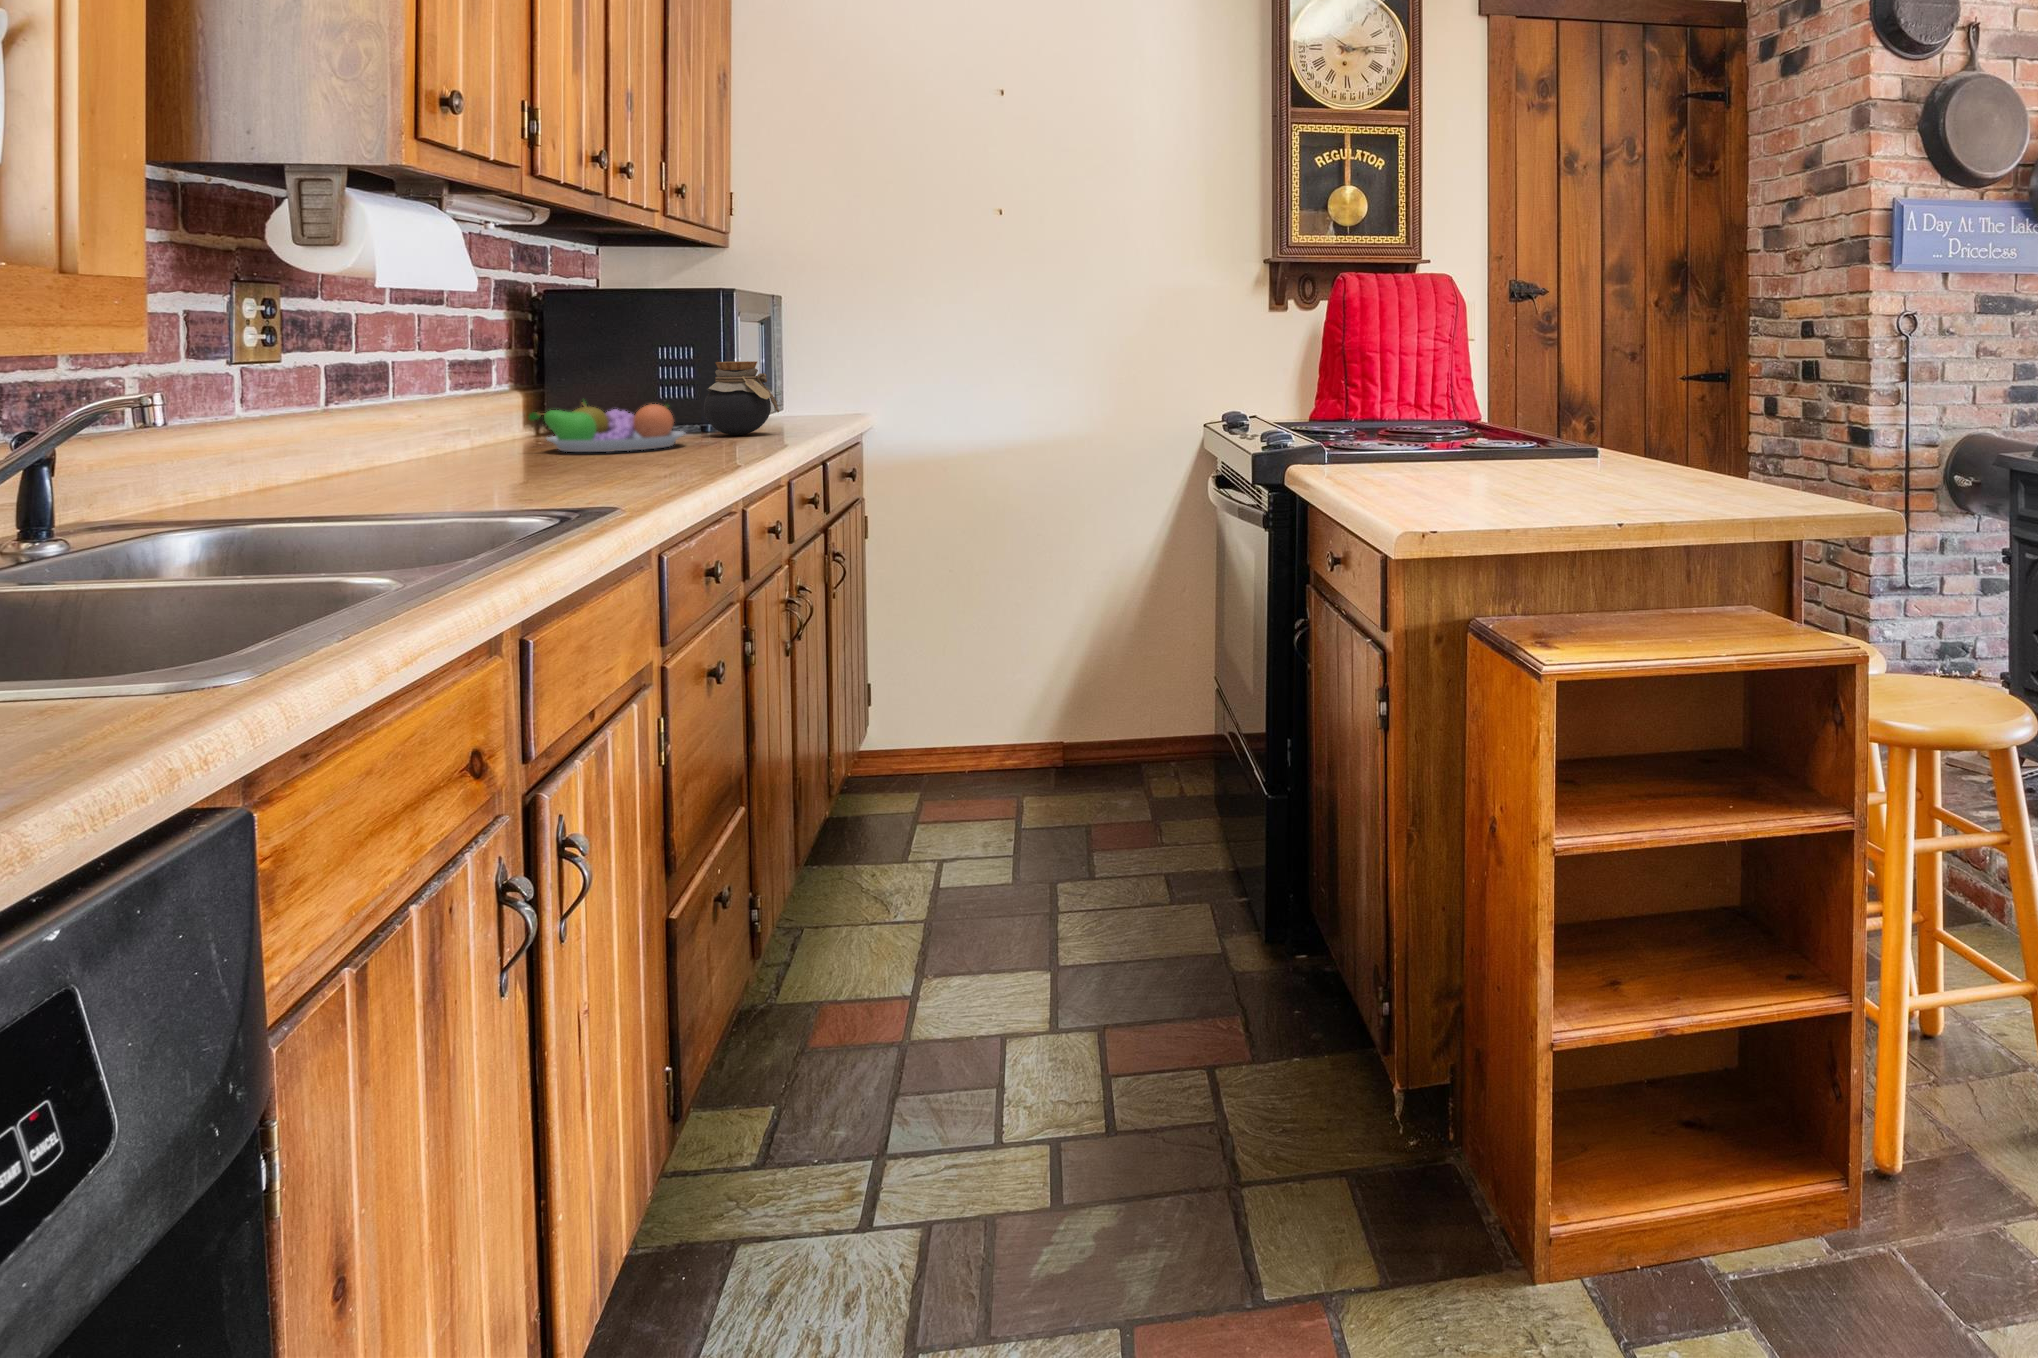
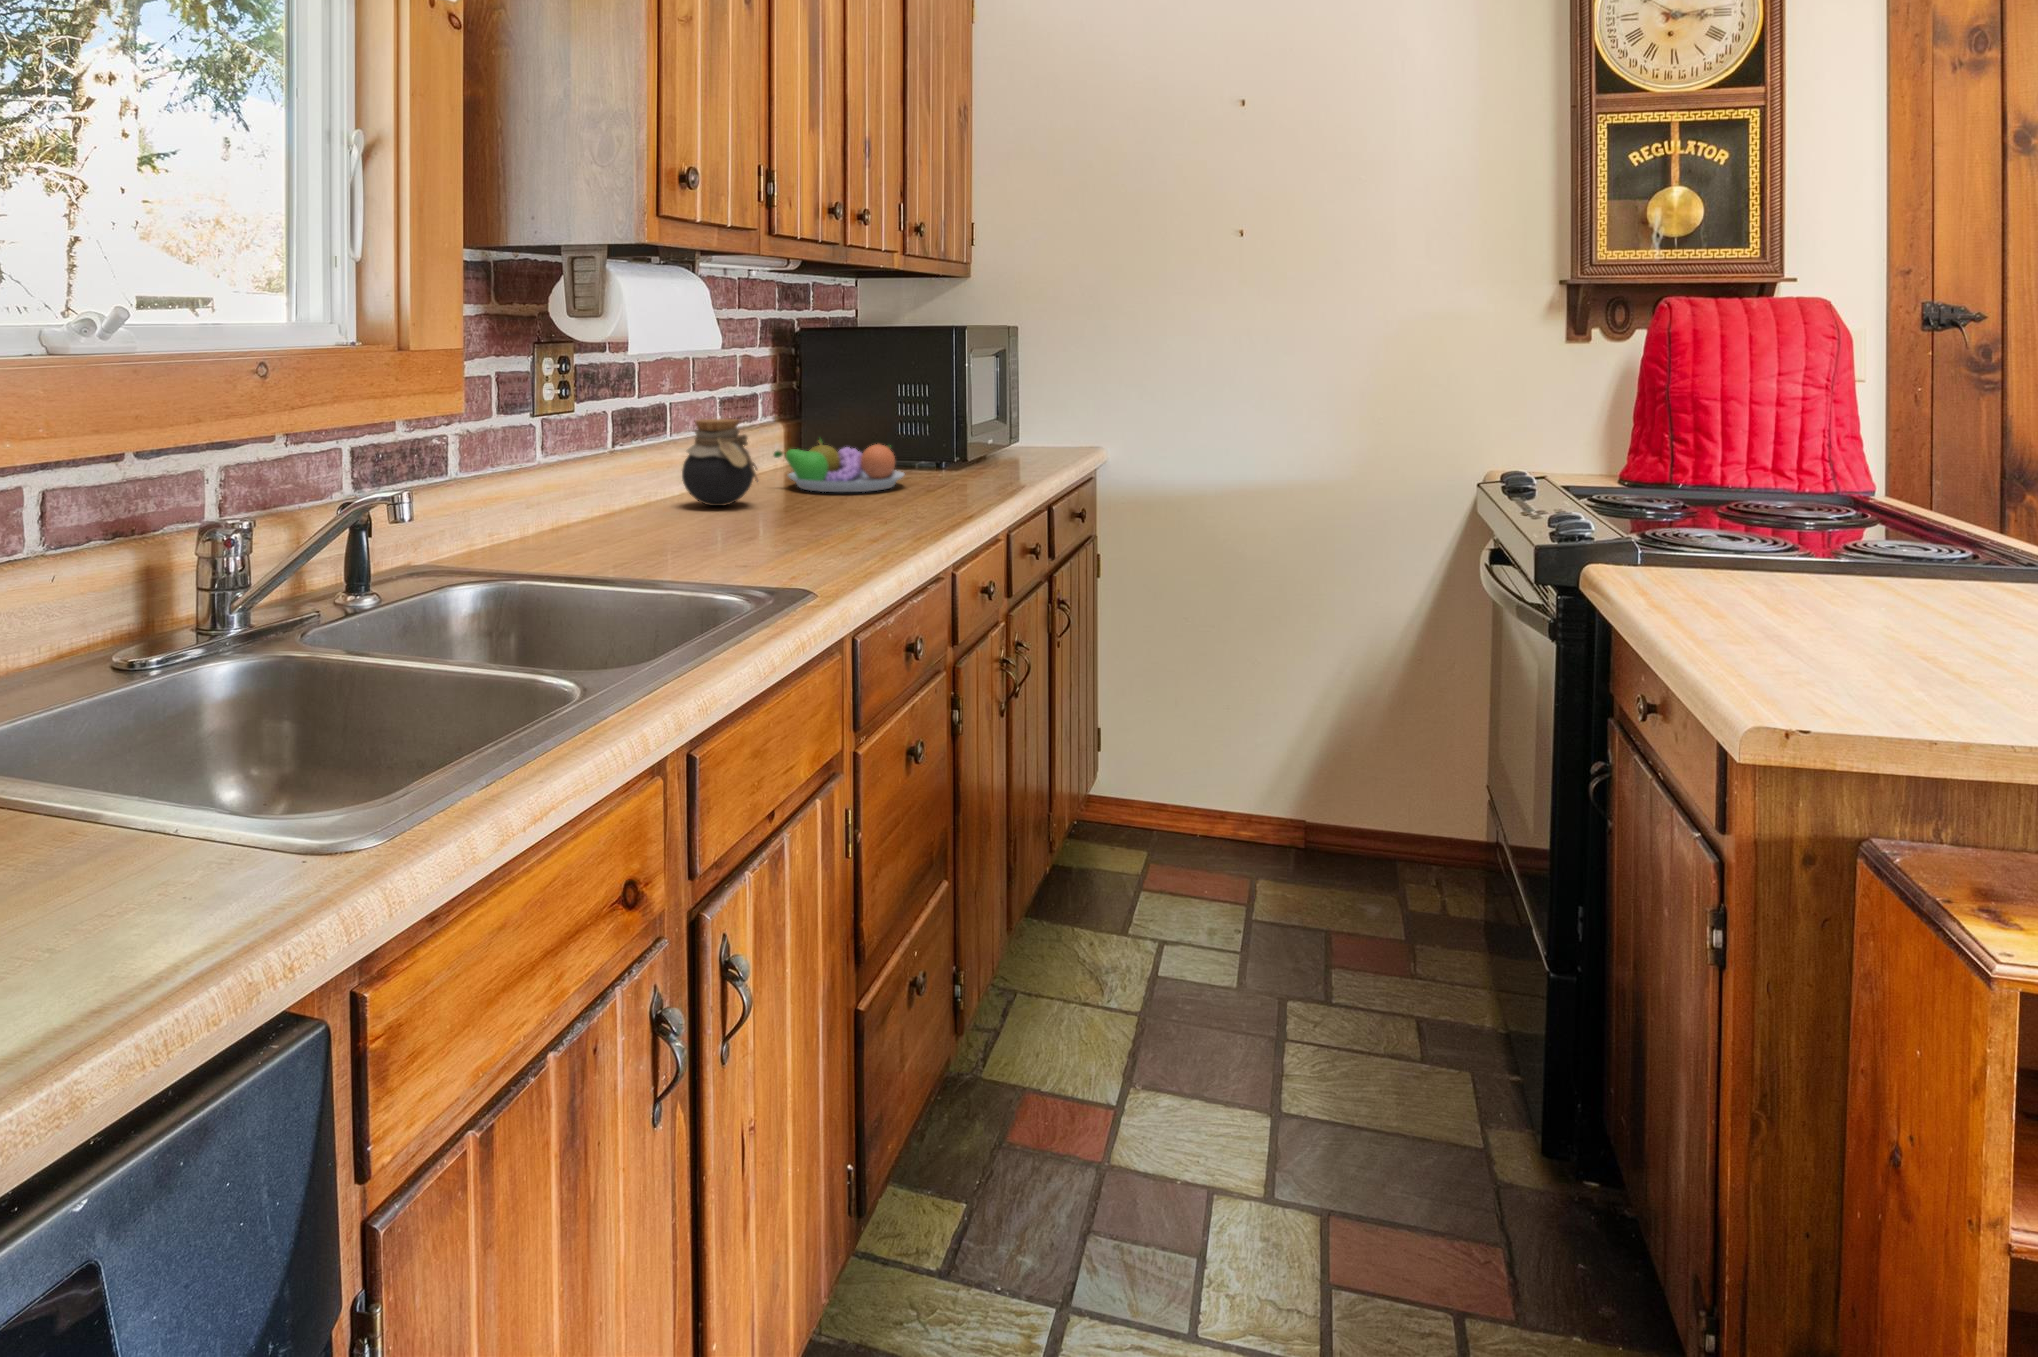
jar: present [704,361,779,435] -> present [682,419,758,506]

